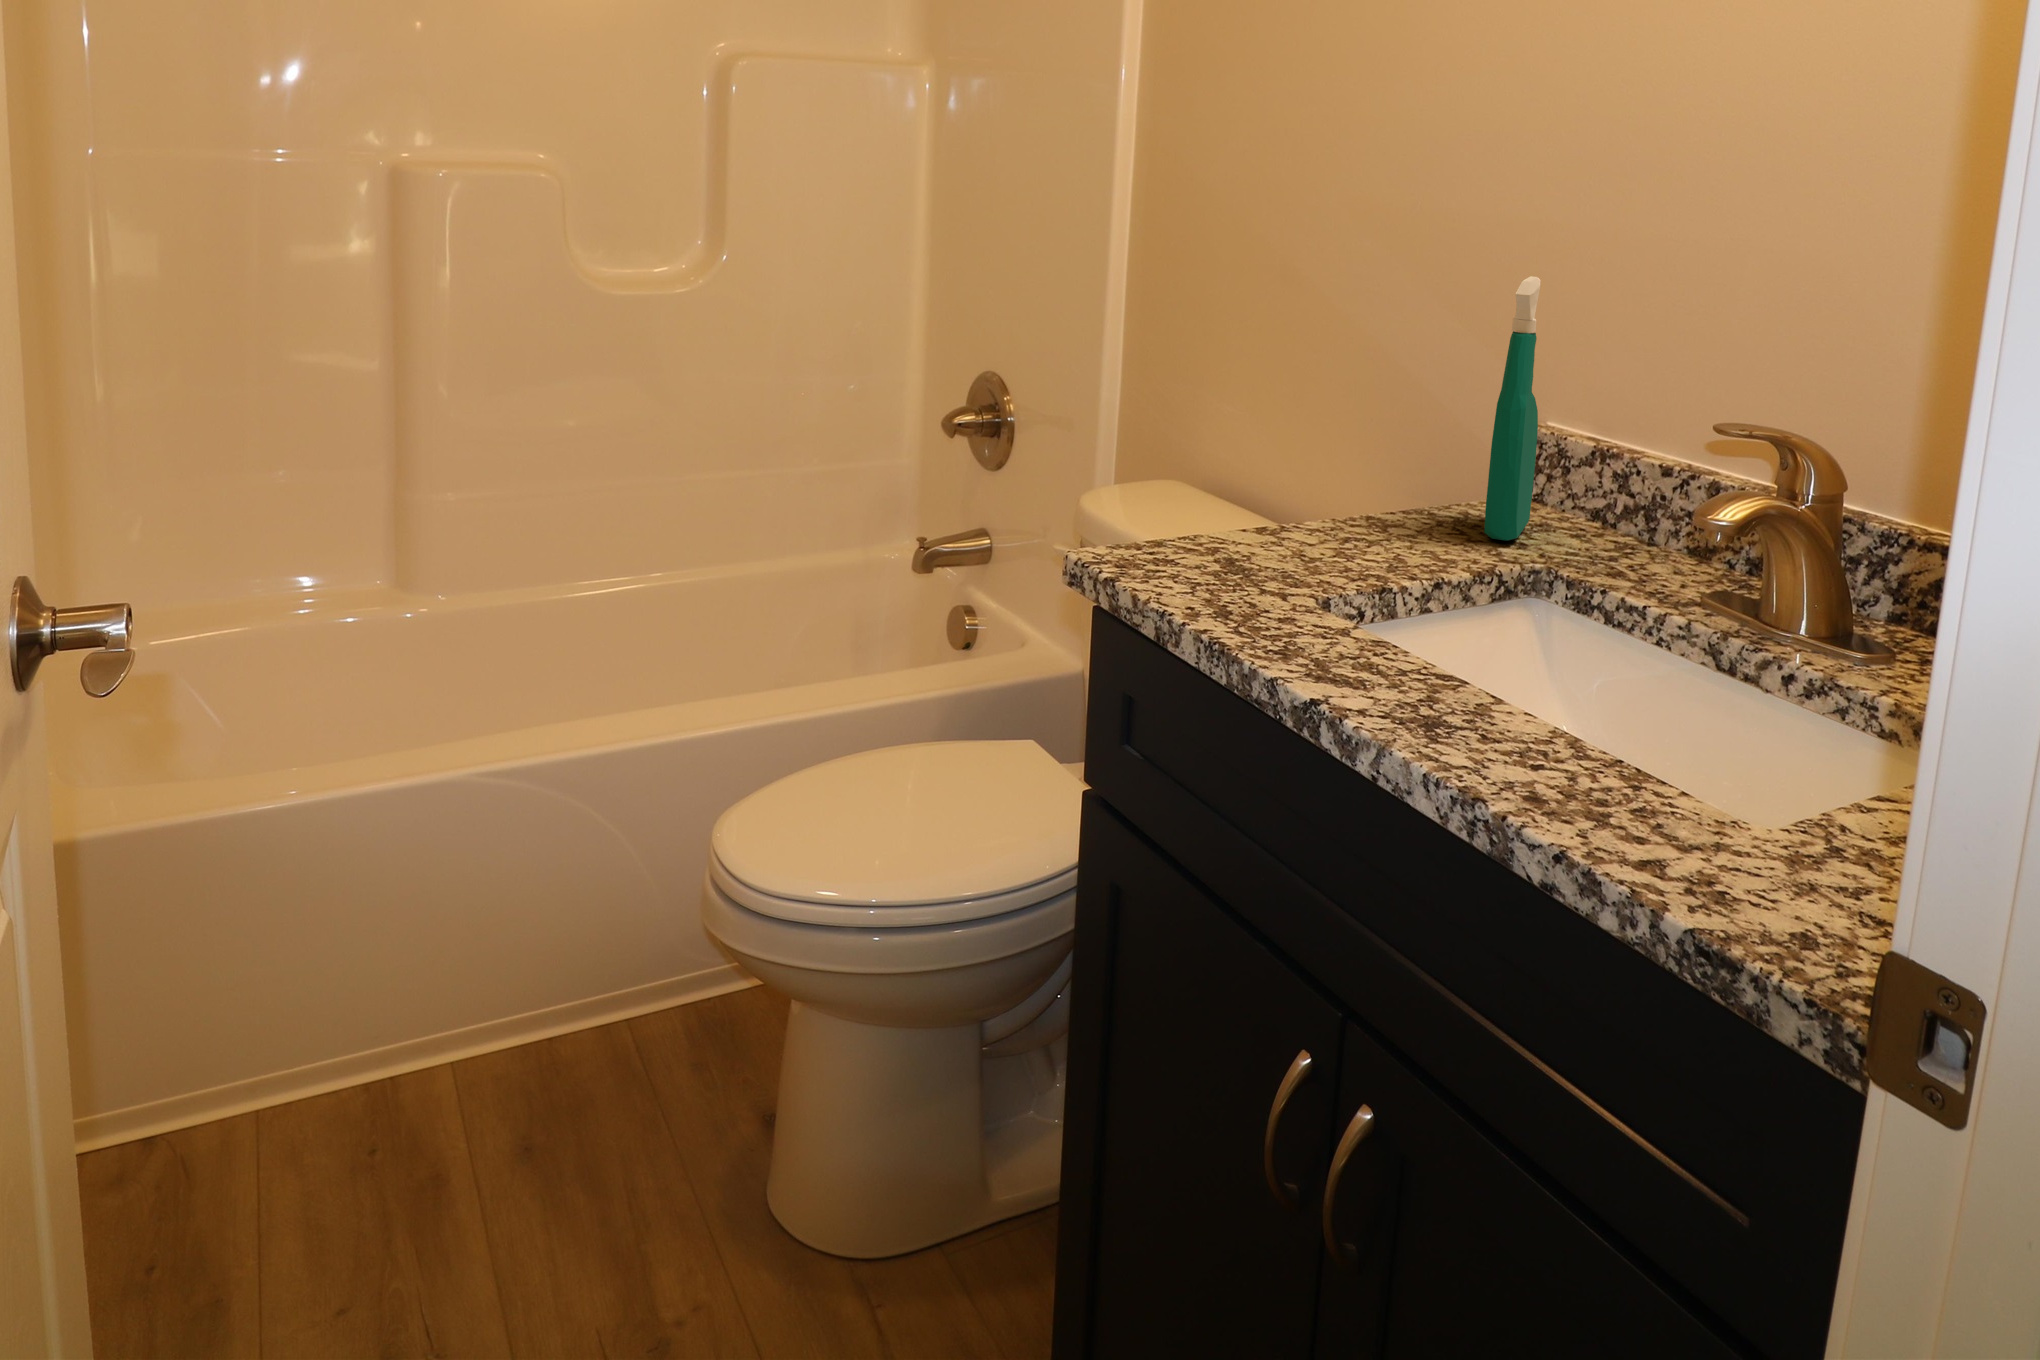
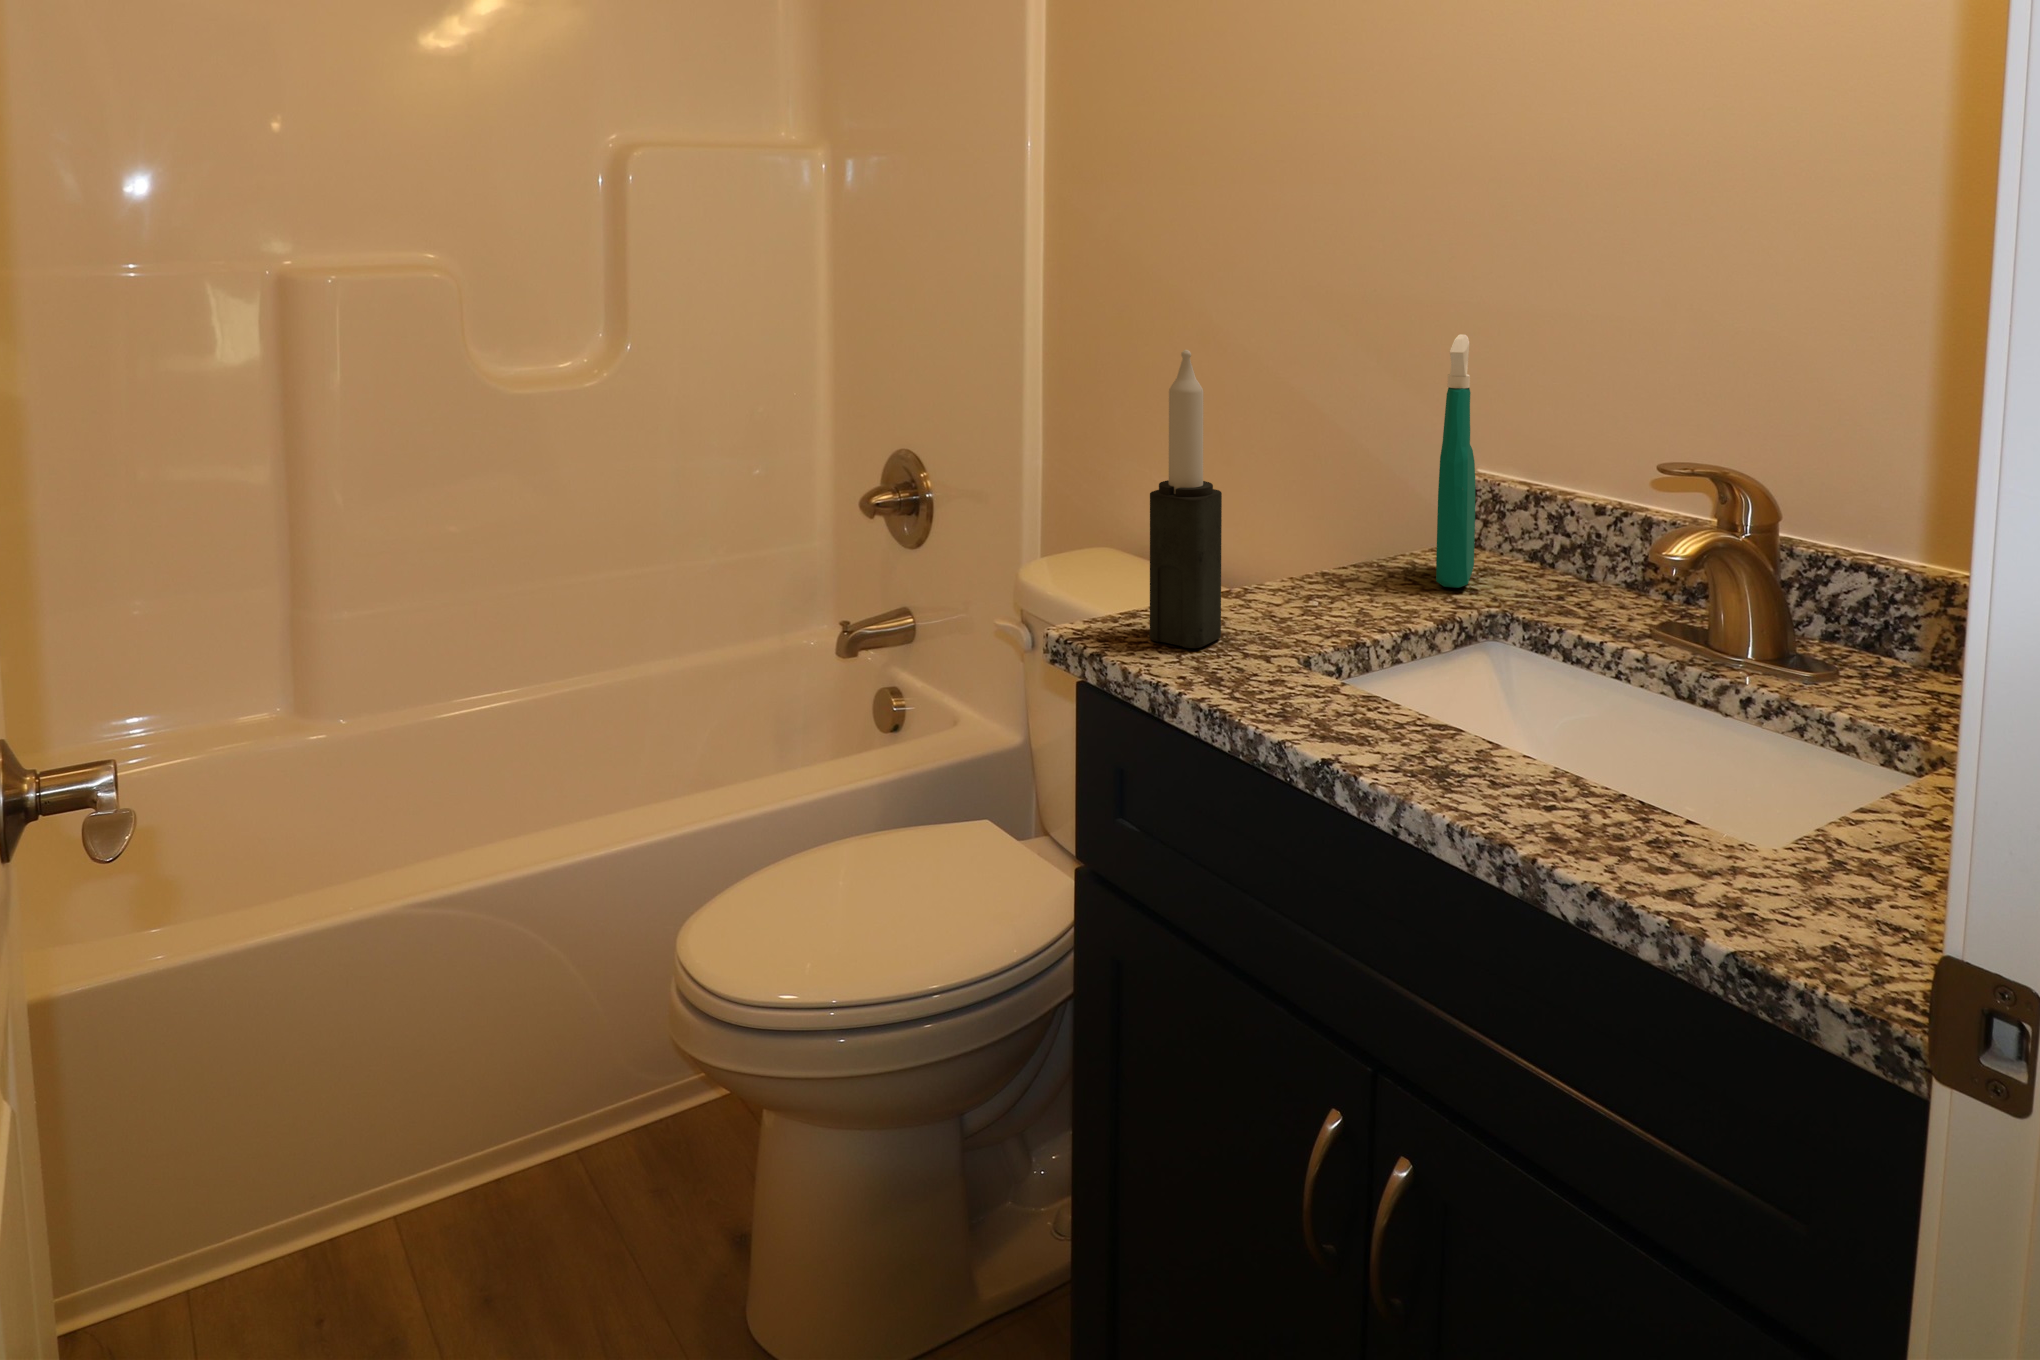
candle: none [1167,274,1250,581] -> present [1150,350,1222,648]

